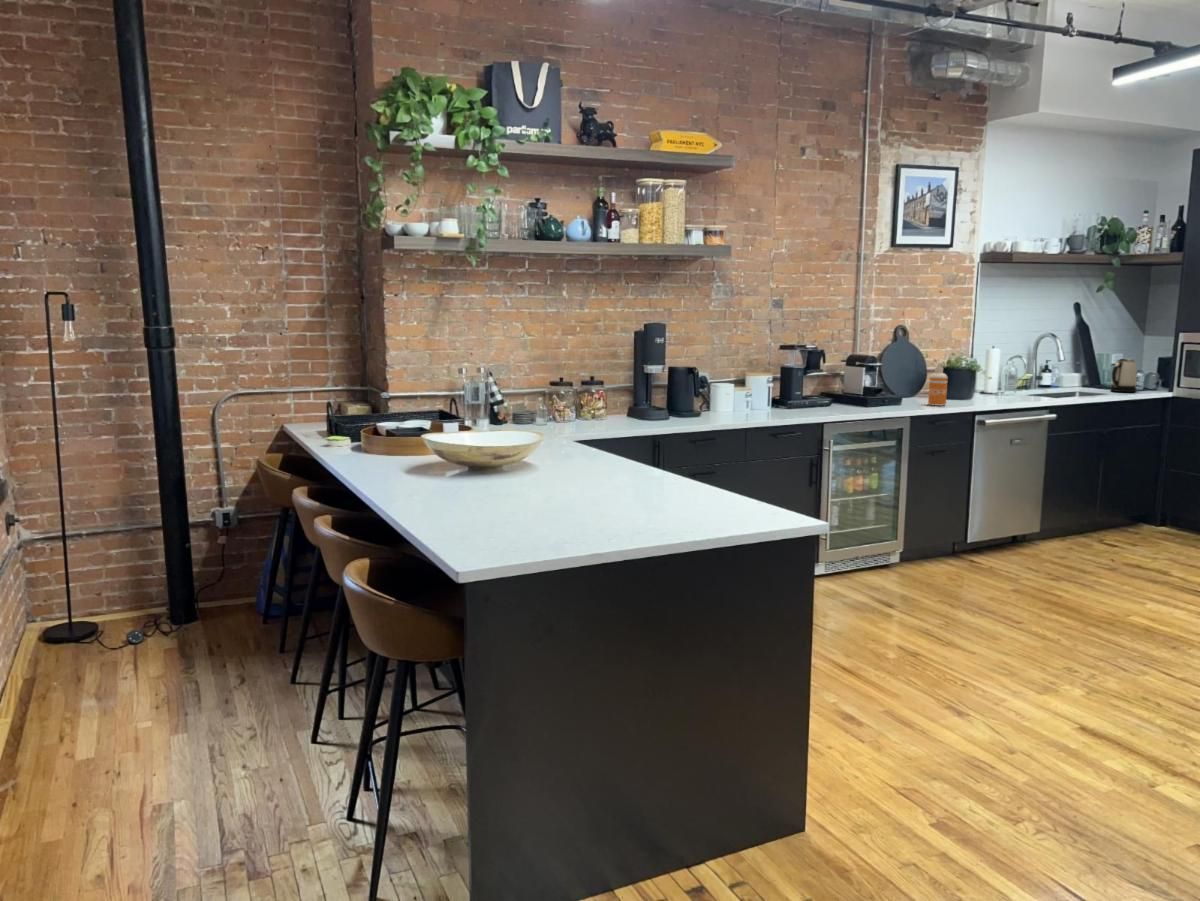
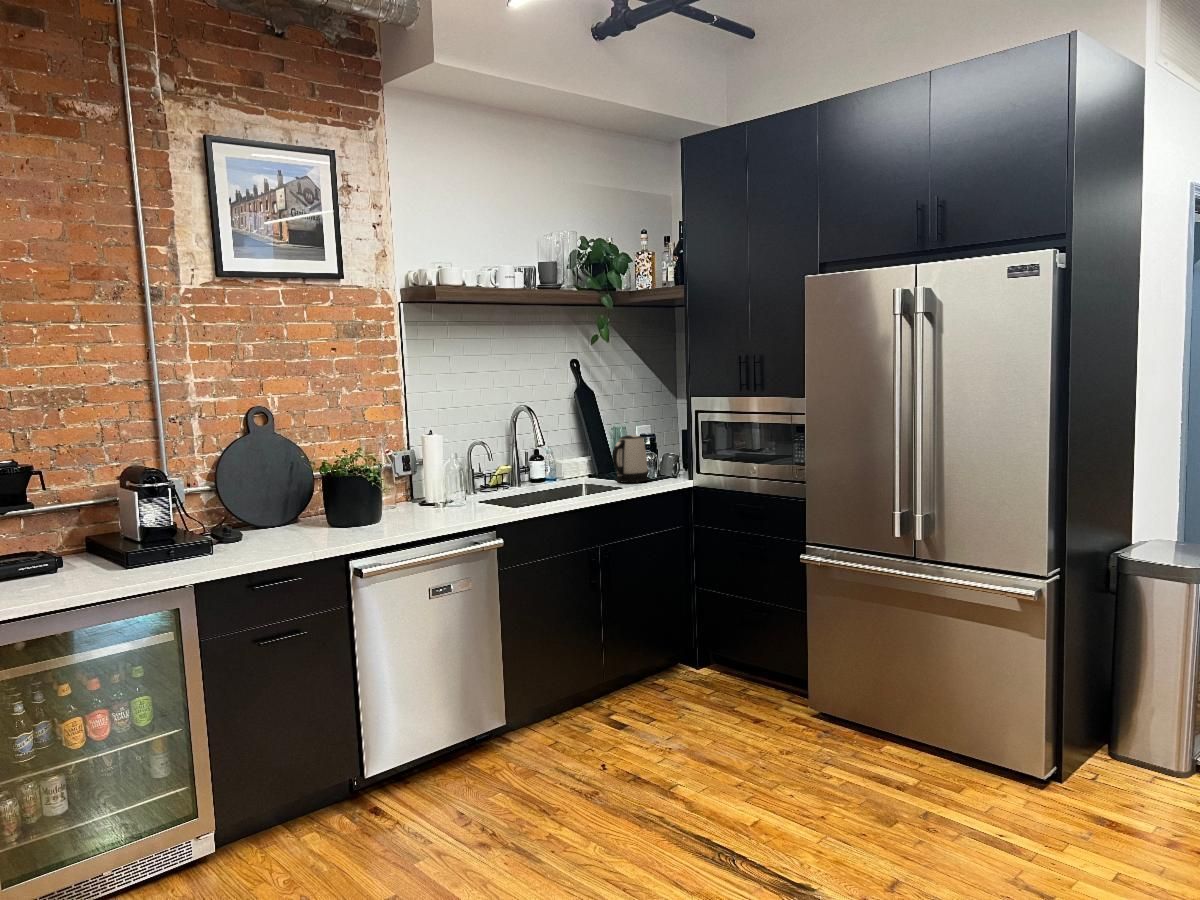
soap dispenser: present [928,363,948,406] -> none [266,473,302,550]

